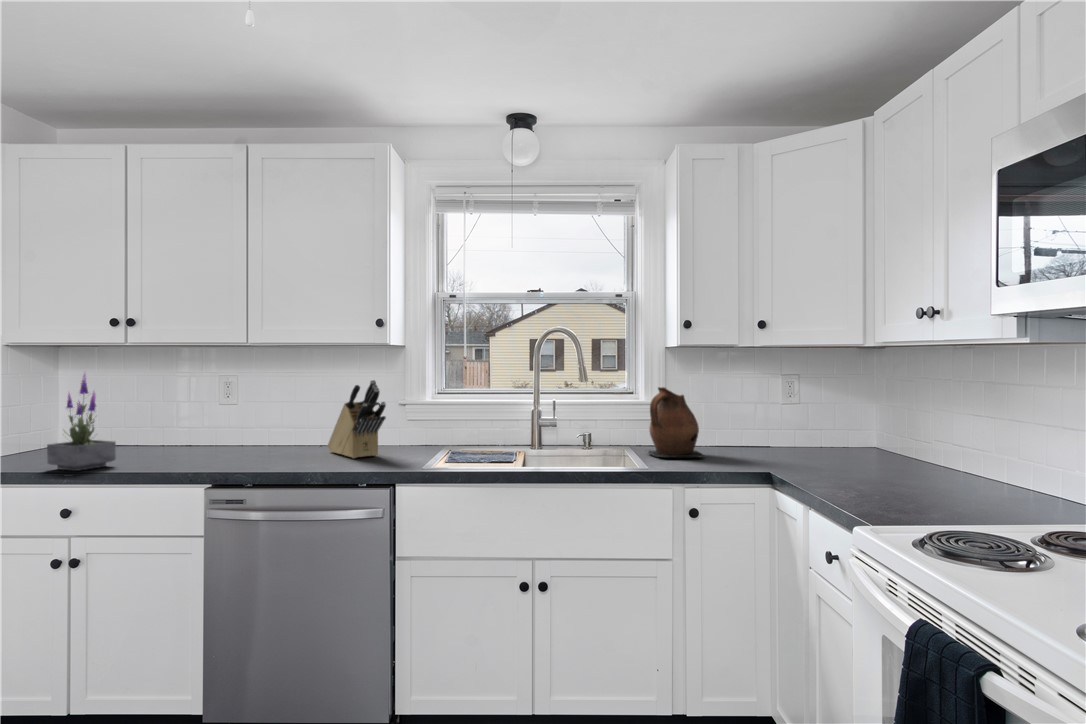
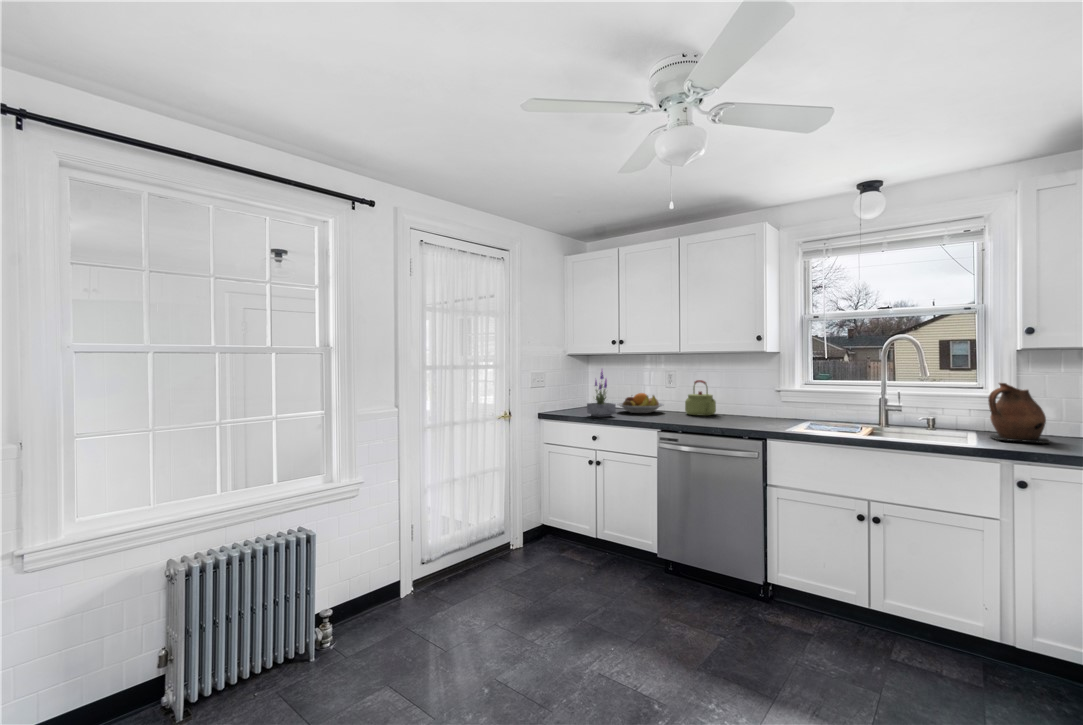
knife block: present [328,380,386,458] -> none [727,374,763,422]
kettle: none [255,391,308,451] -> present [685,380,716,416]
fruit bowl: none [120,417,216,455] -> present [618,393,663,413]

